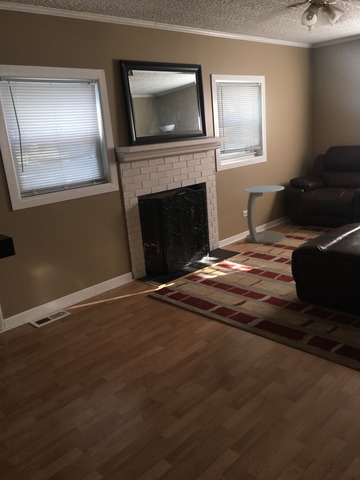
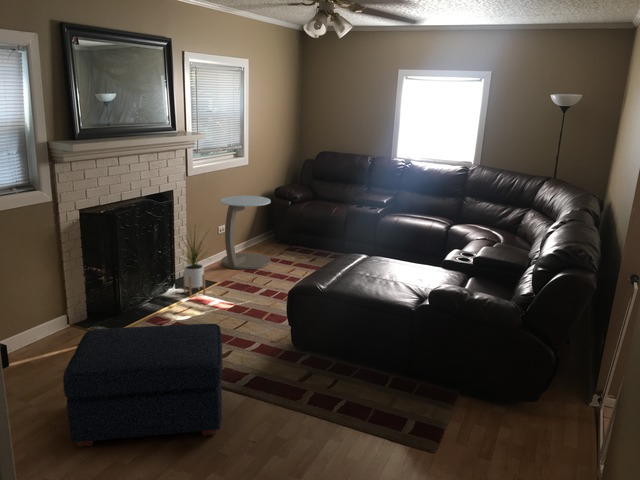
house plant: none [205,202,237,263] -> present [183,225,207,297]
ottoman: none [113,275,234,362] -> present [63,324,222,446]

